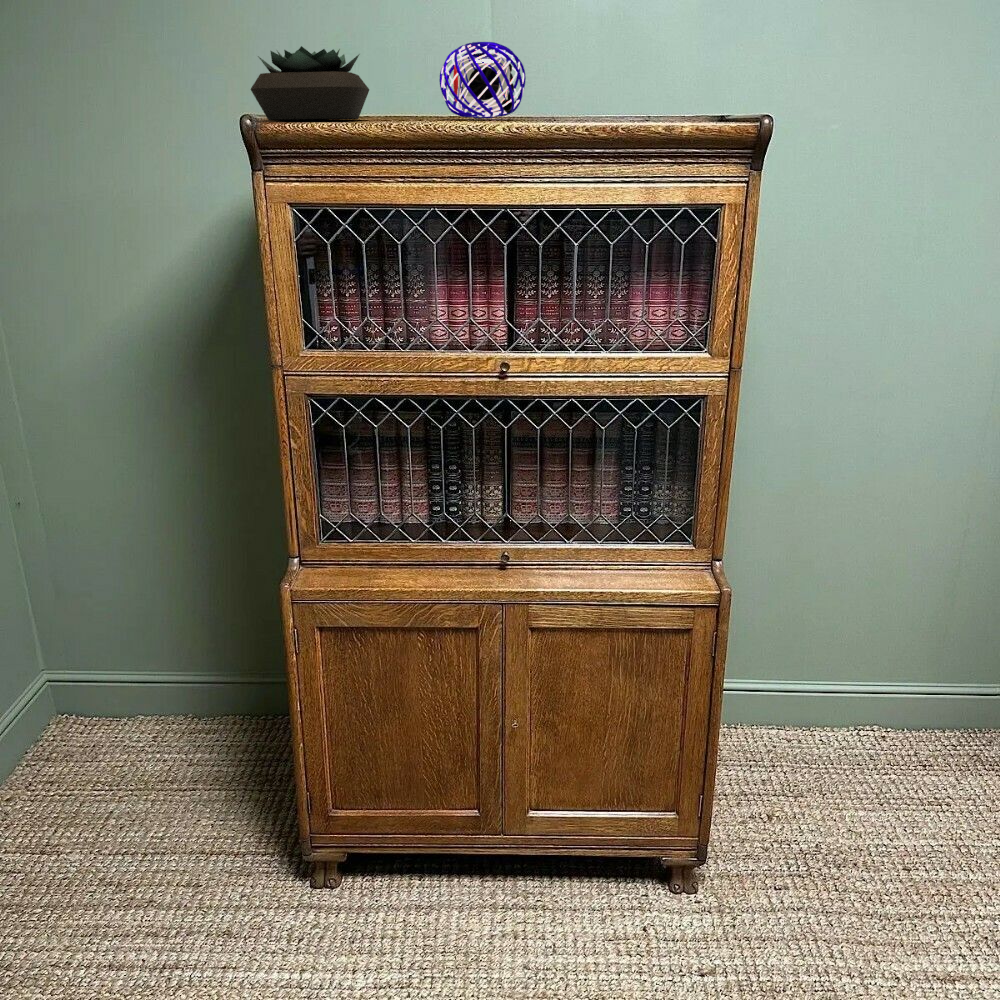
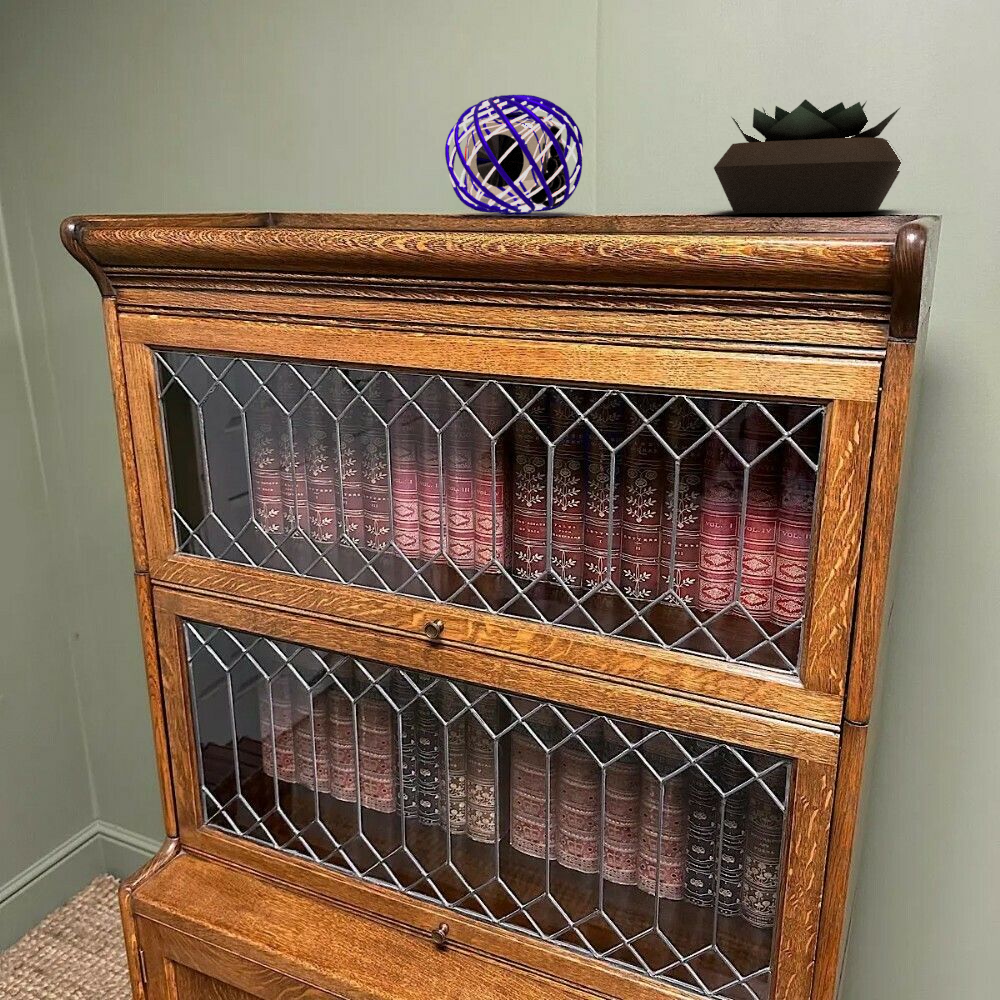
succulent plant: present [251,46,369,121] -> present [714,99,902,213]

